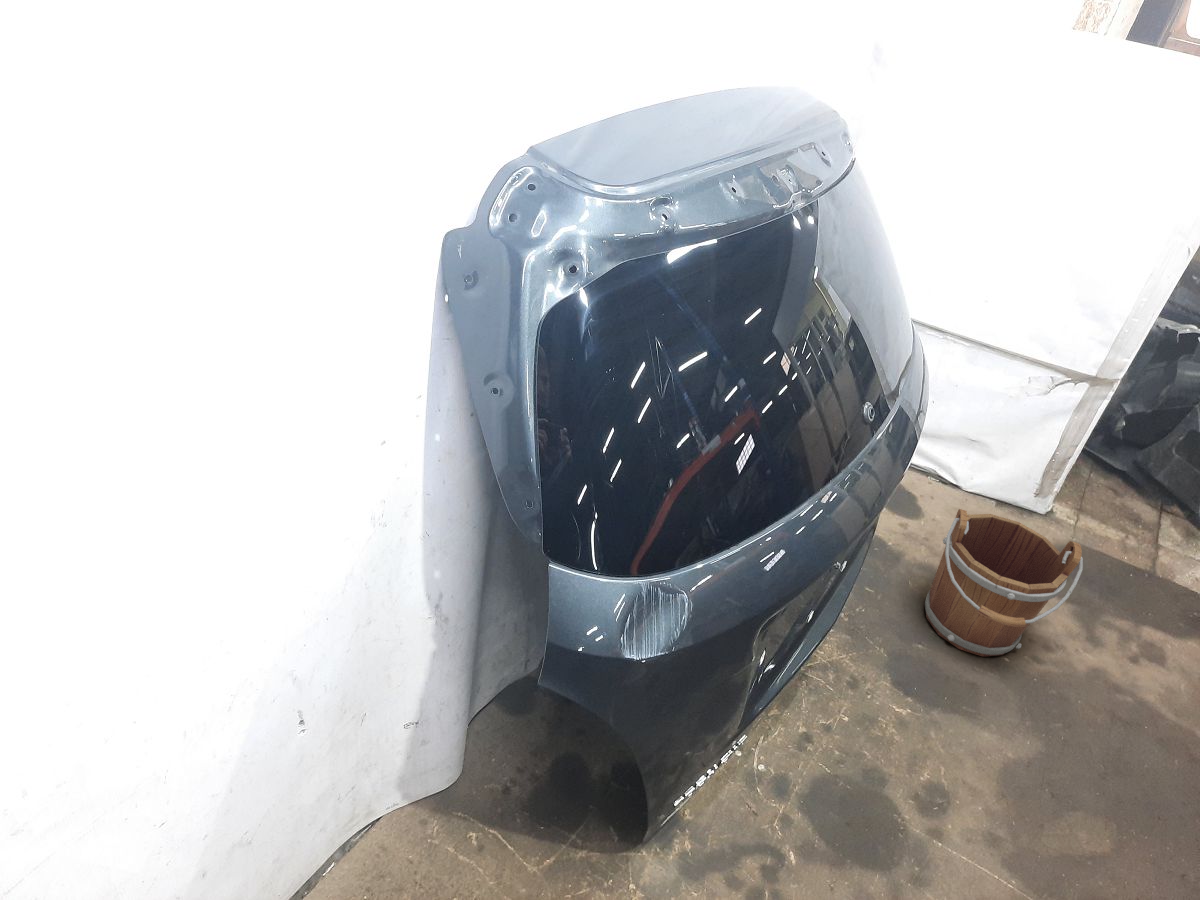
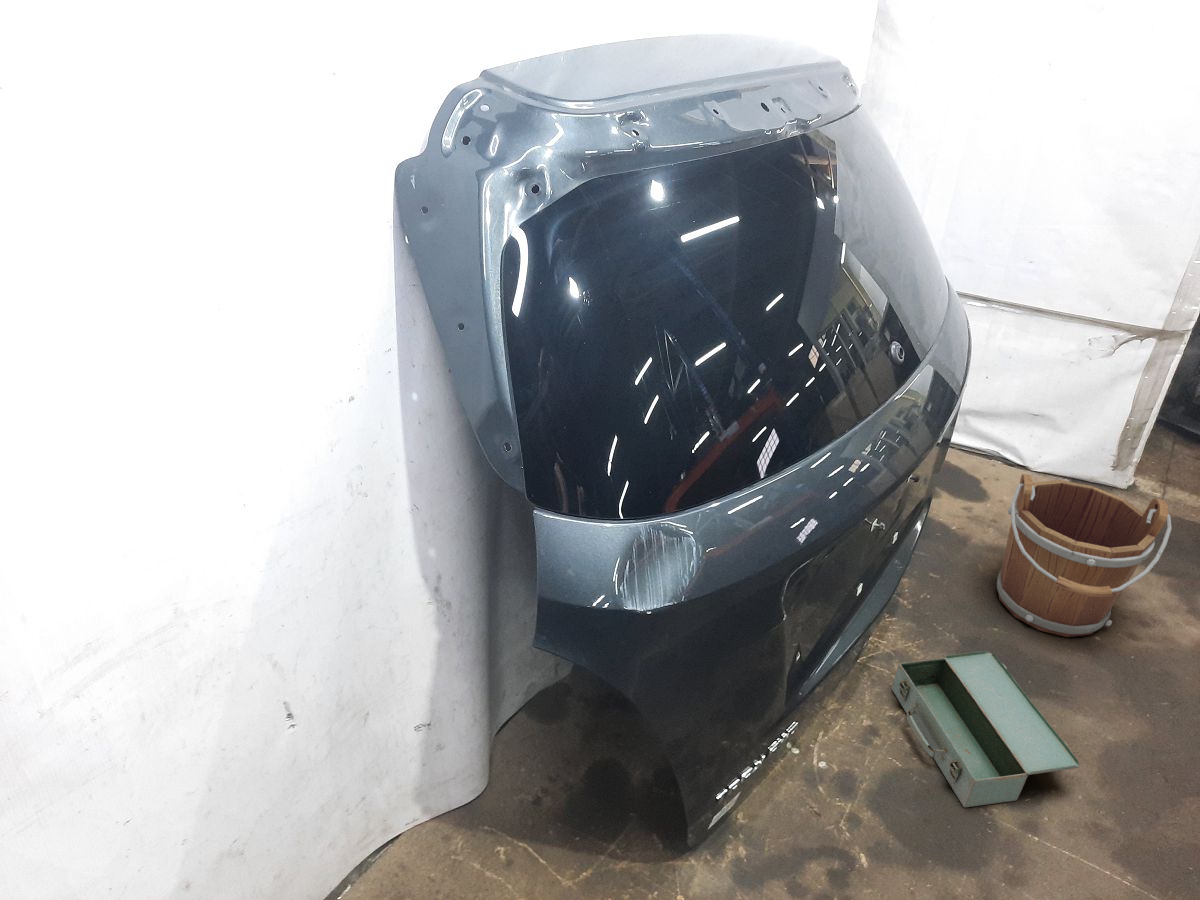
toolbox: none [826,669,983,811] -> present [892,651,1079,807]

